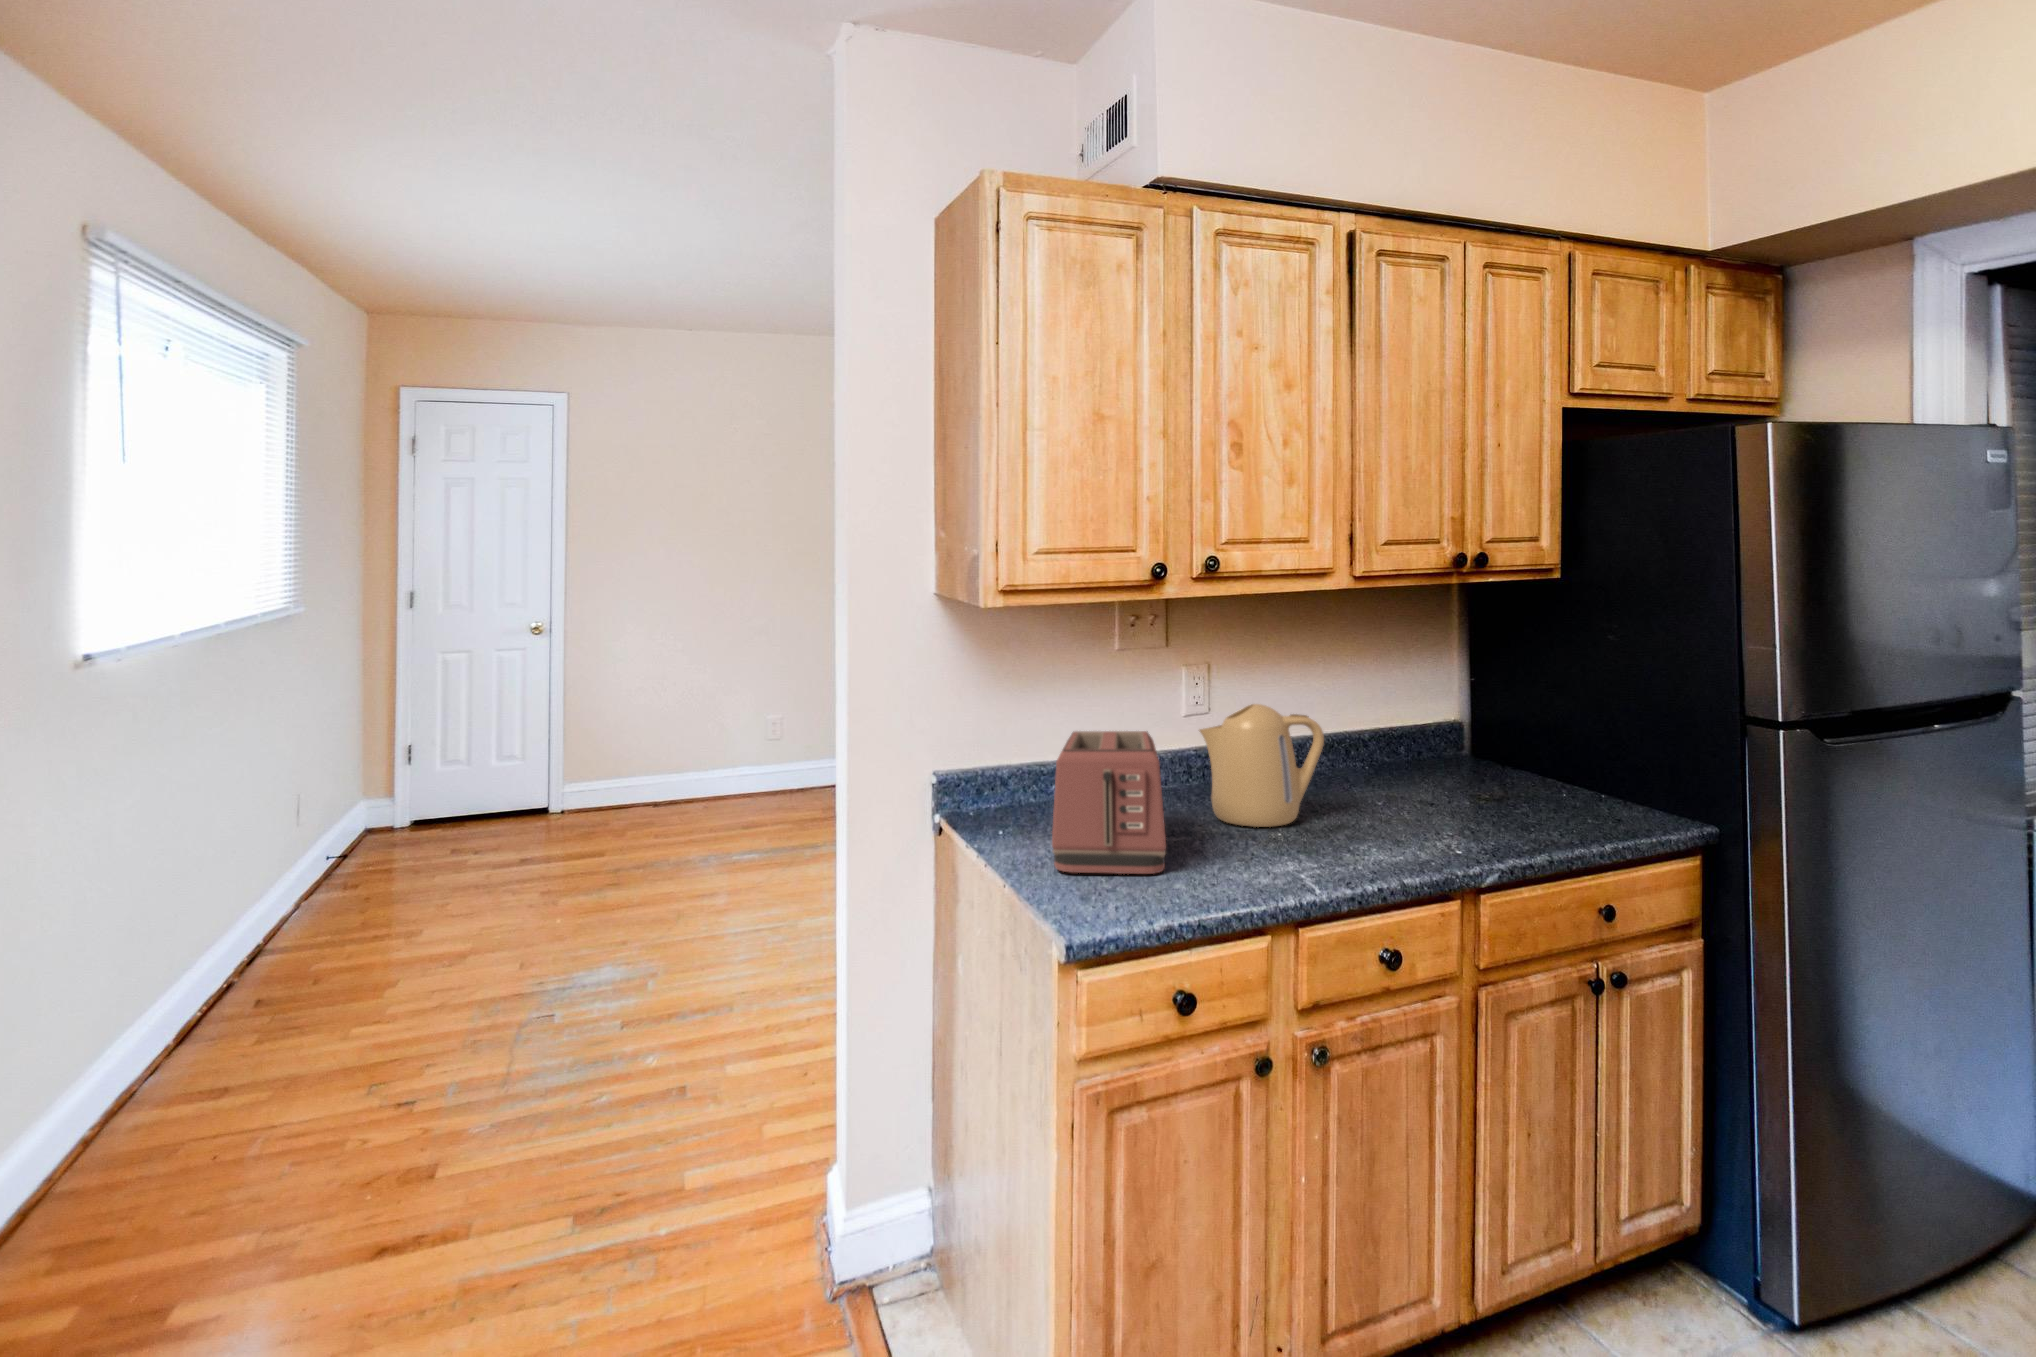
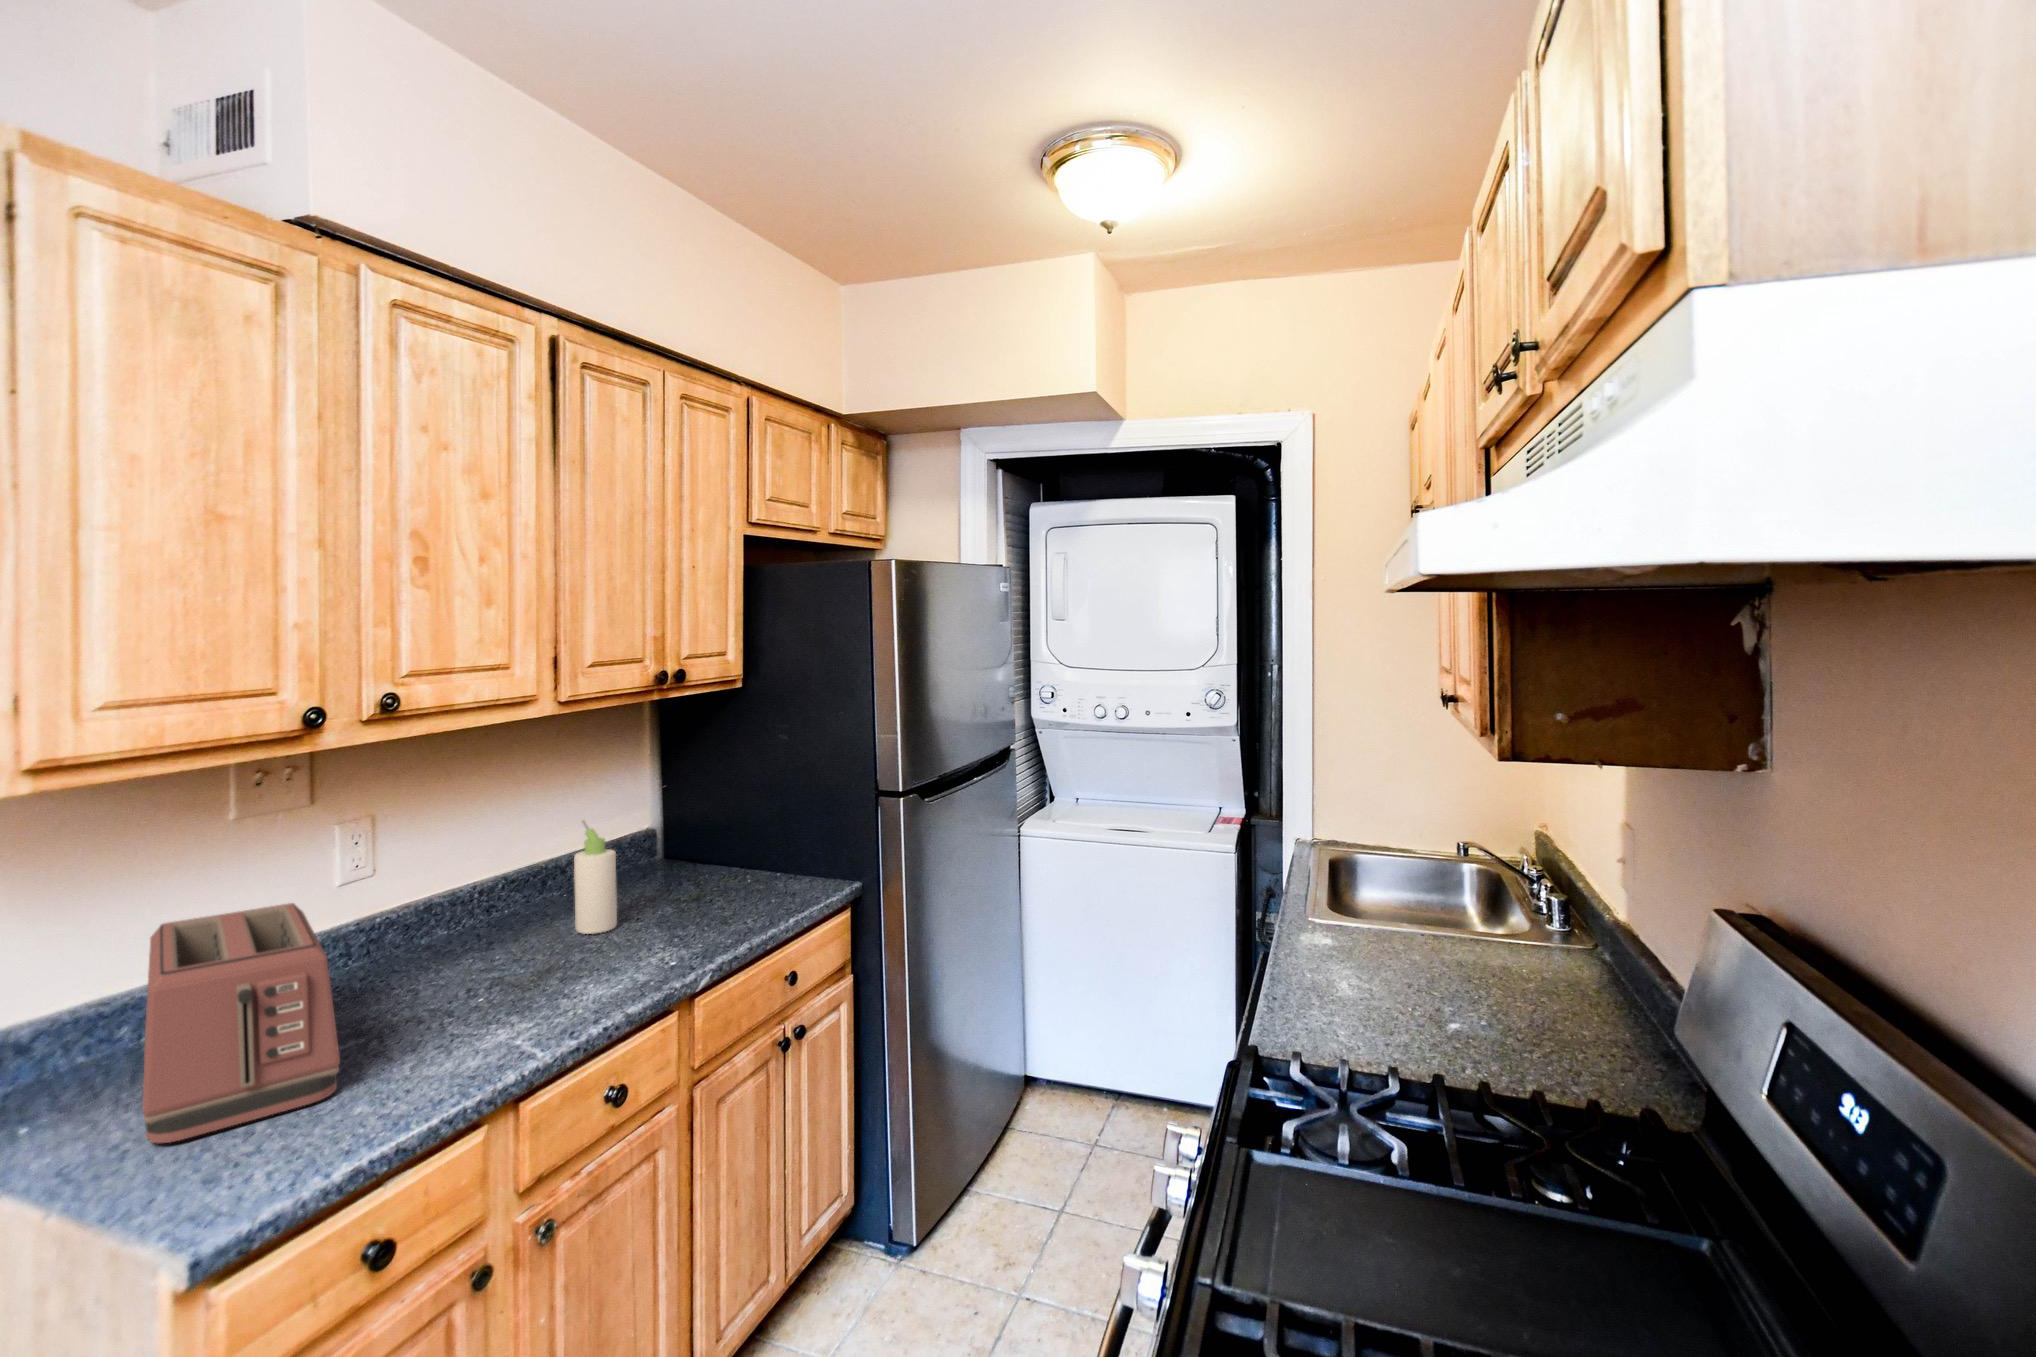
kettle: present [1200,704,1324,827] -> none [369,841,532,990]
bottle: none [1364,705,1404,813] -> present [574,821,617,934]

